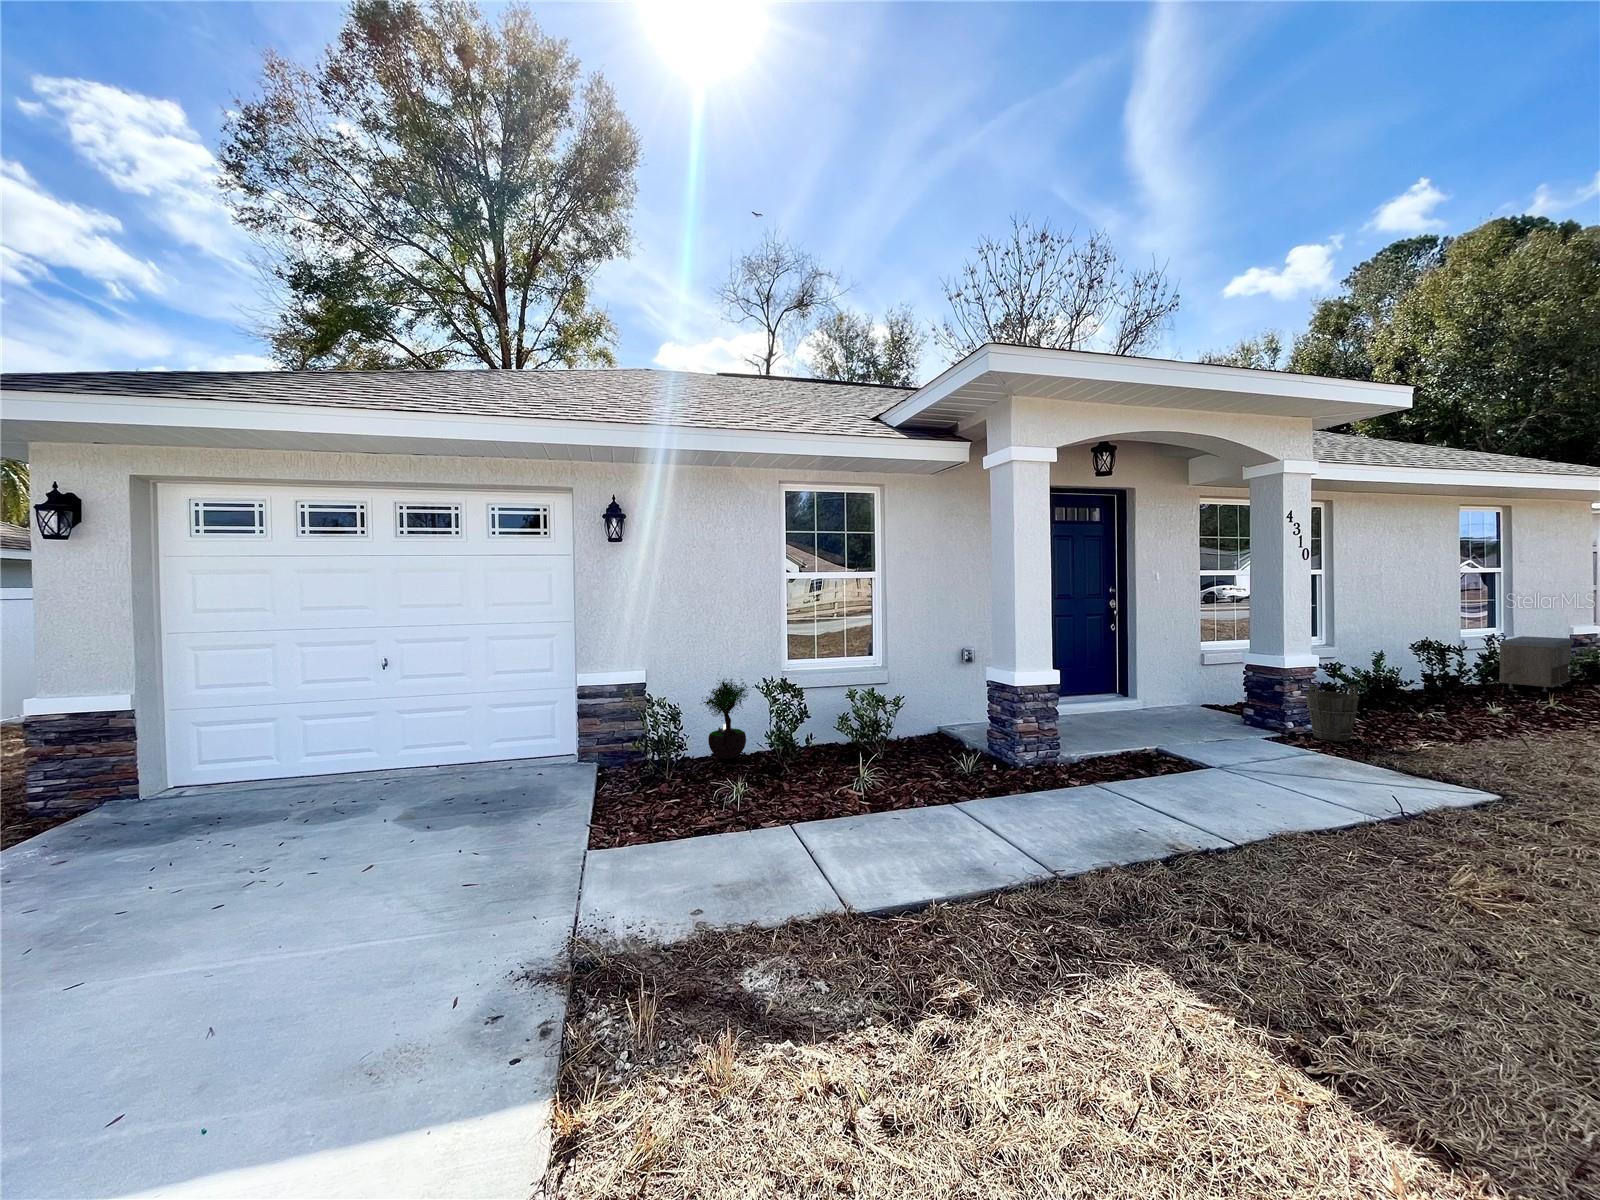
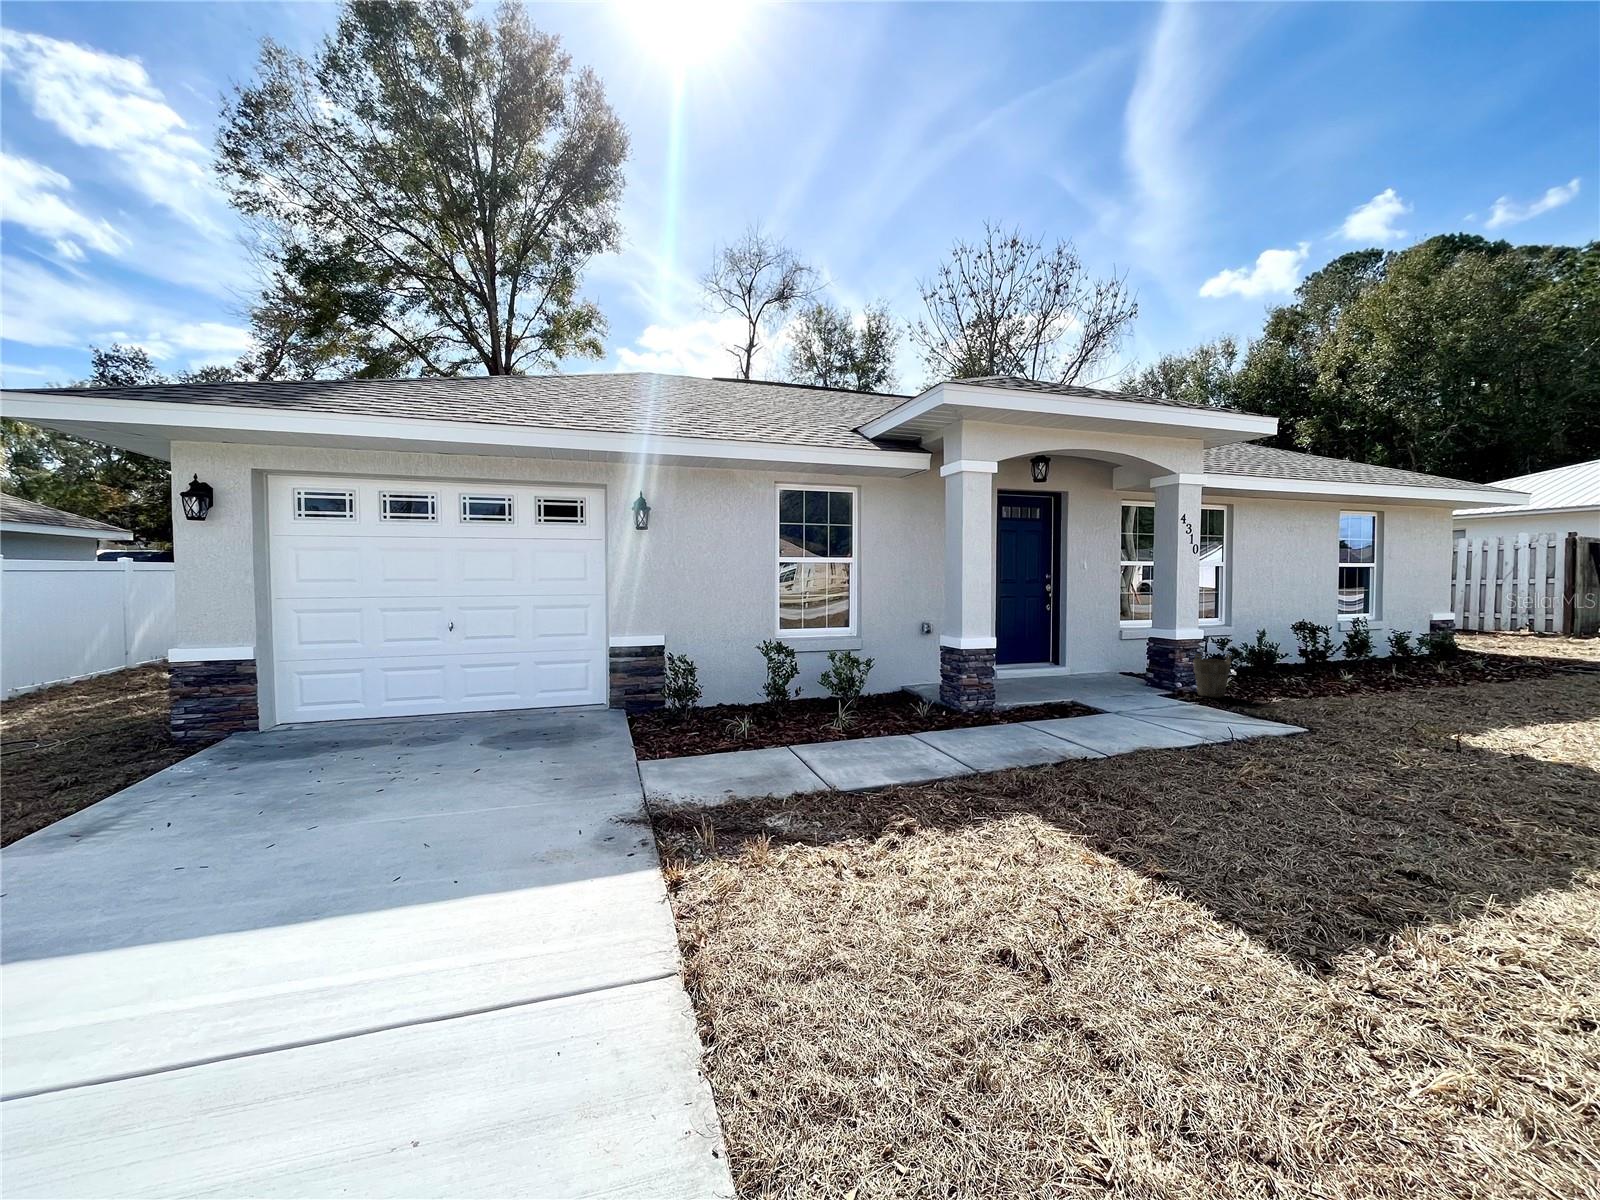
storage bench: present [1500,636,1574,691] -> none [1366,619,1426,664]
potted tree: present [701,679,751,759] -> none [710,639,752,709]

